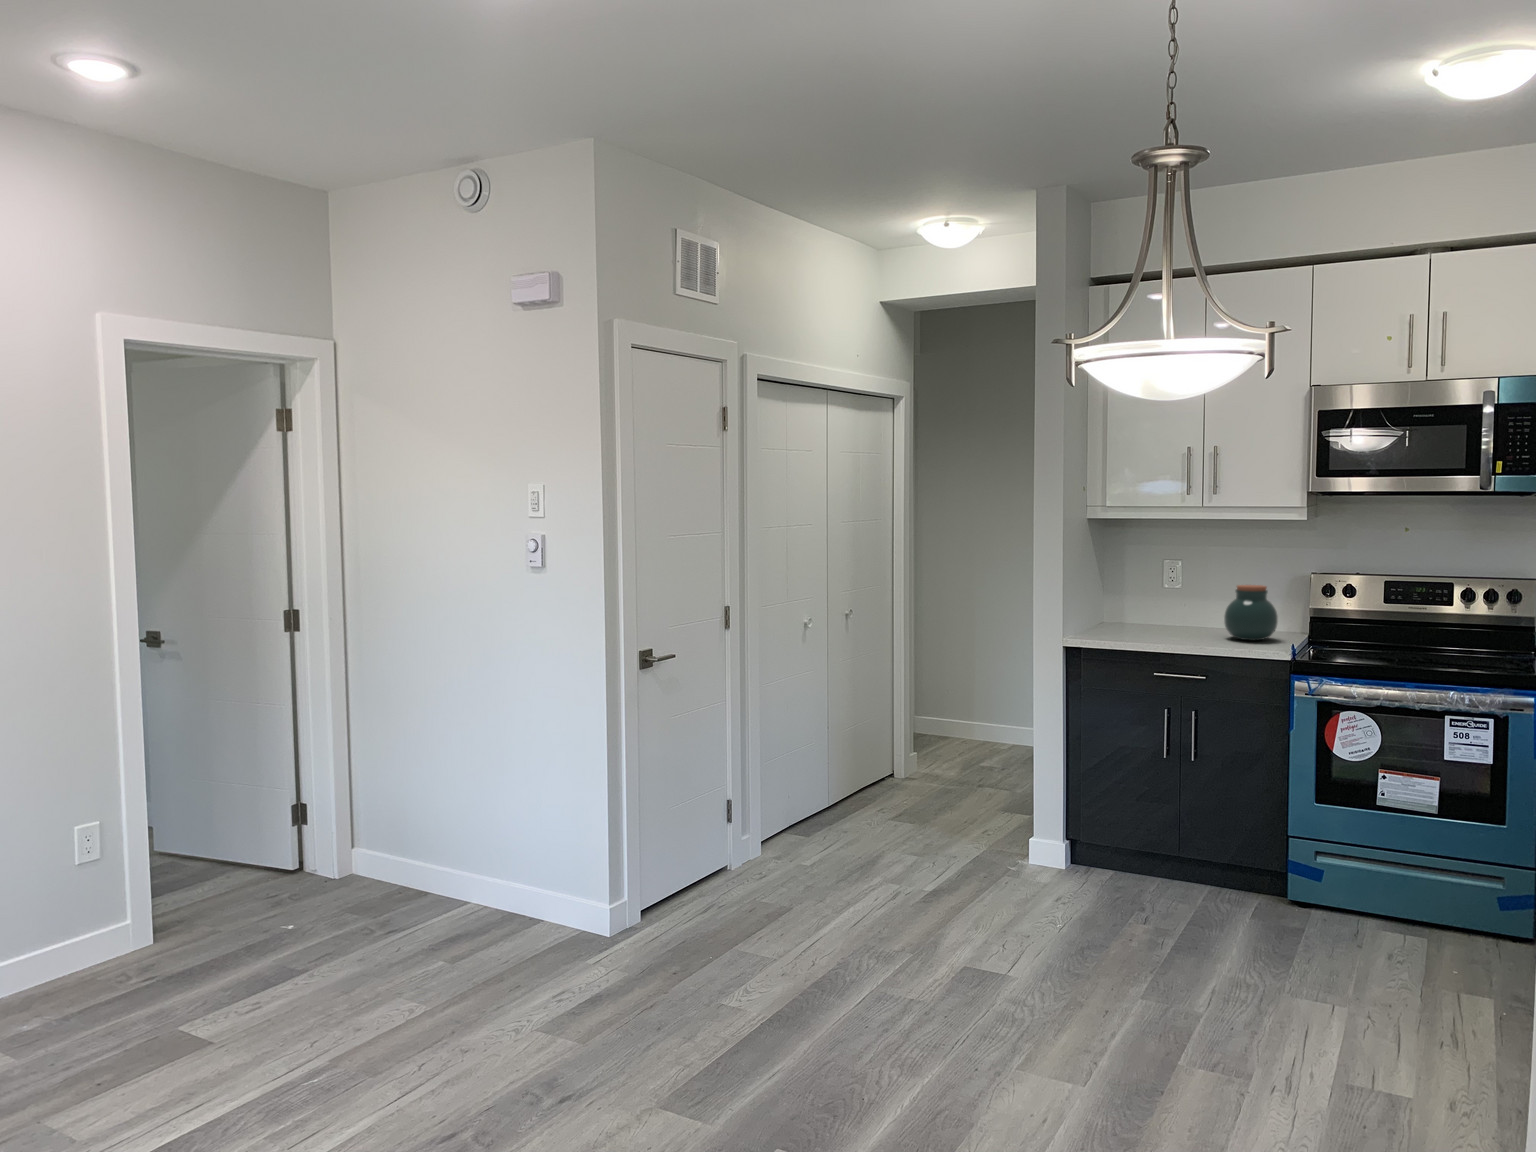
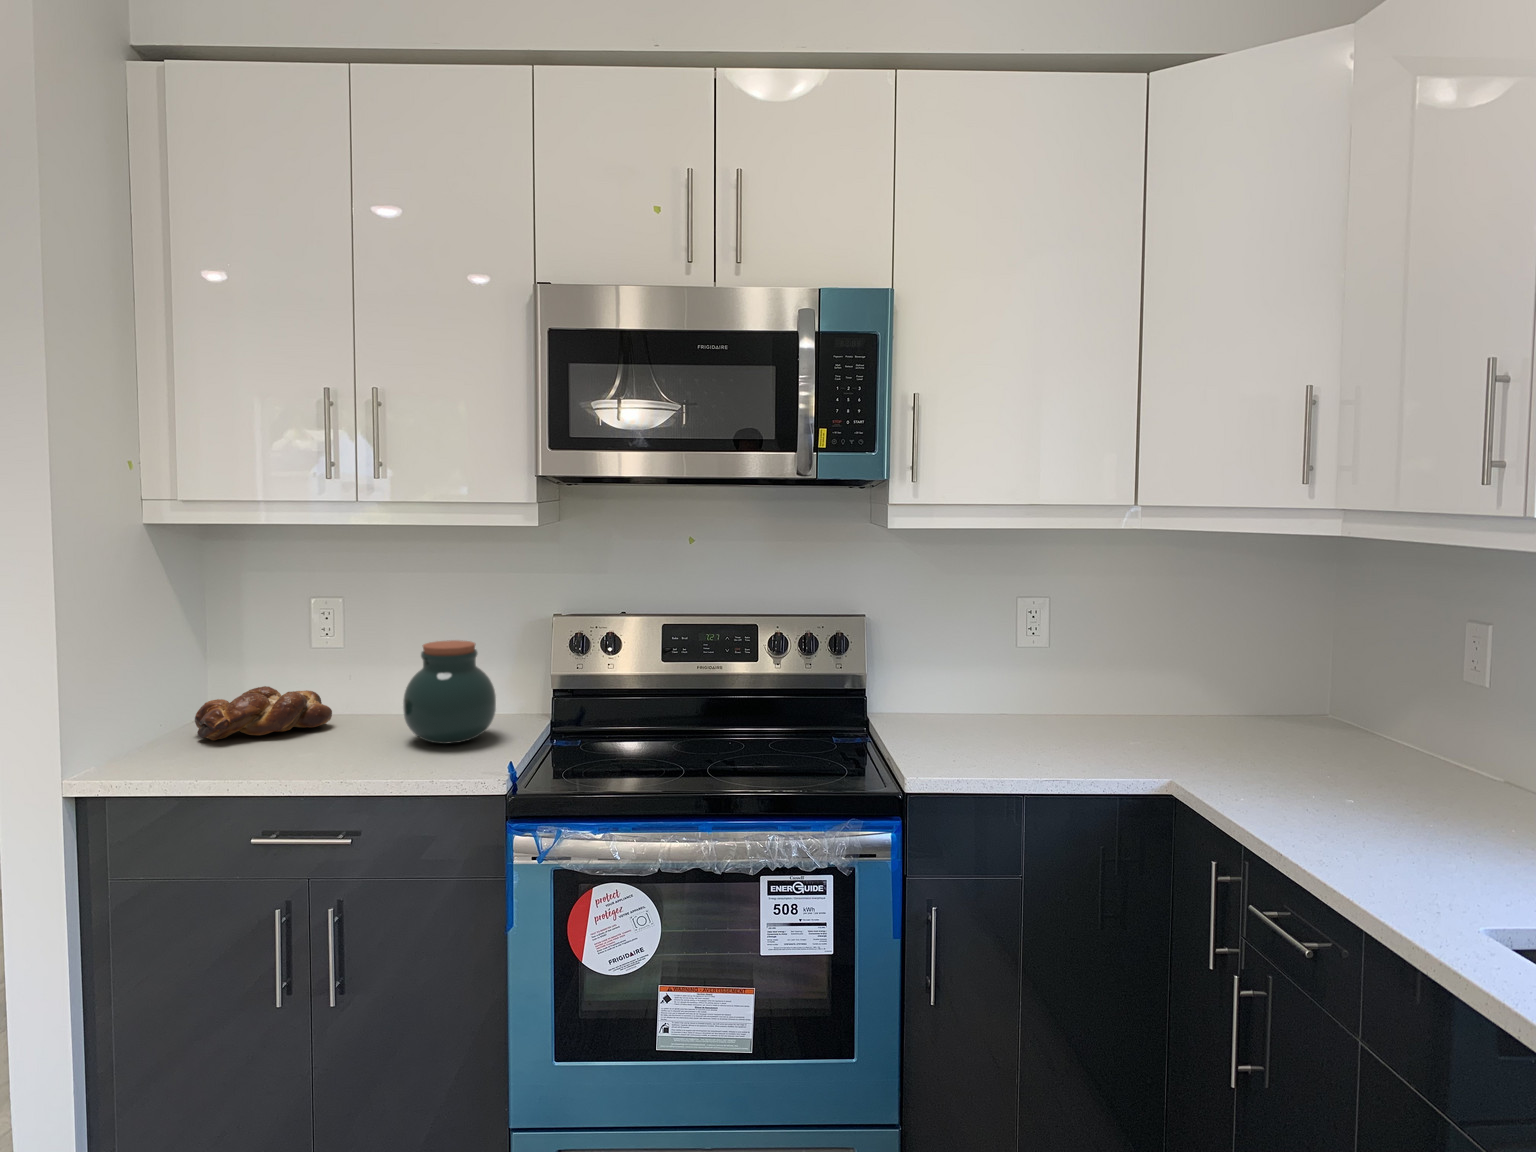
bread loaf: none [1110,607,1179,631] -> present [195,686,332,740]

